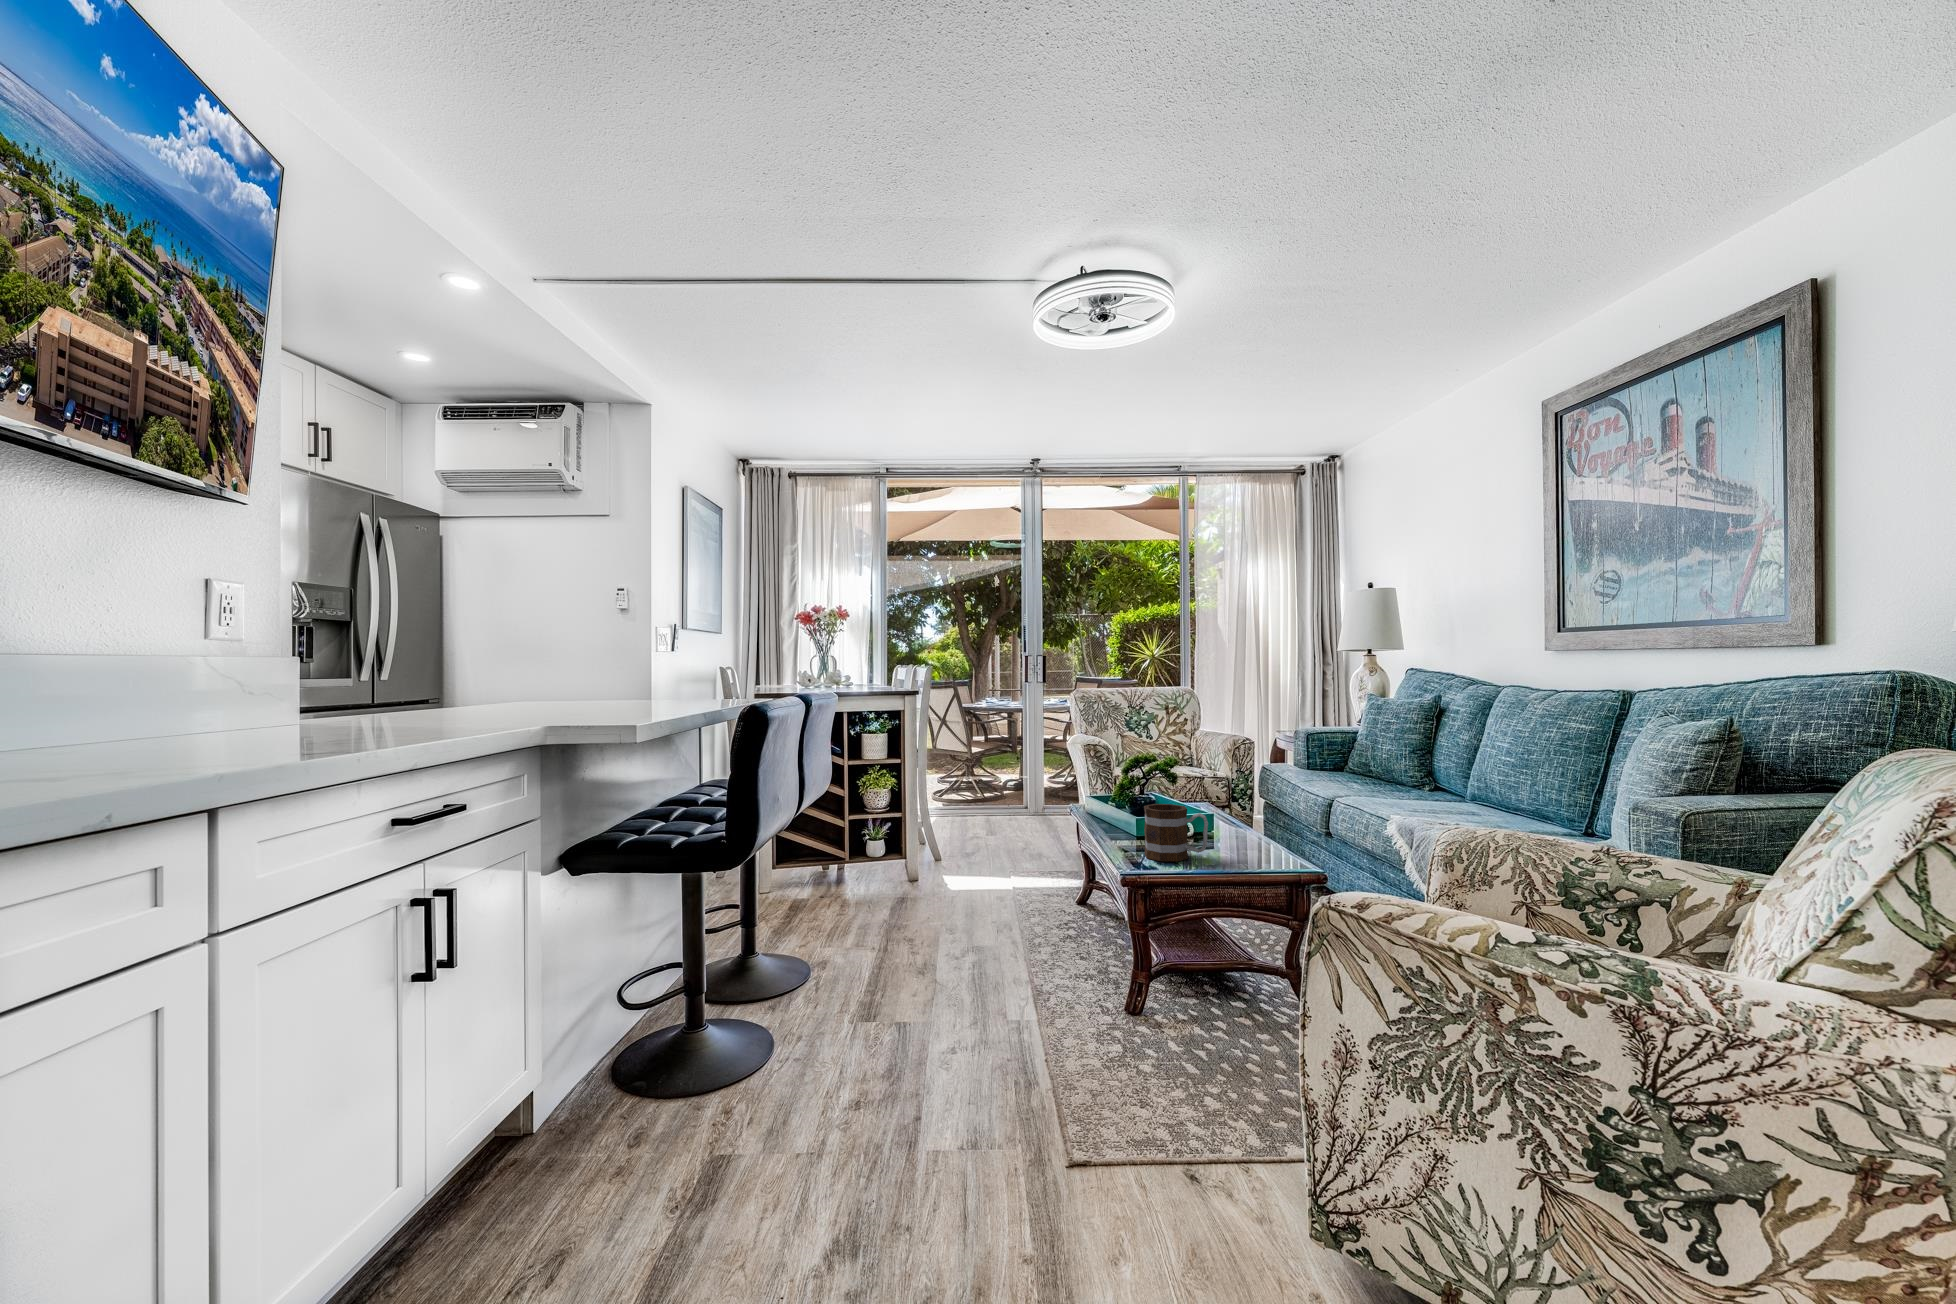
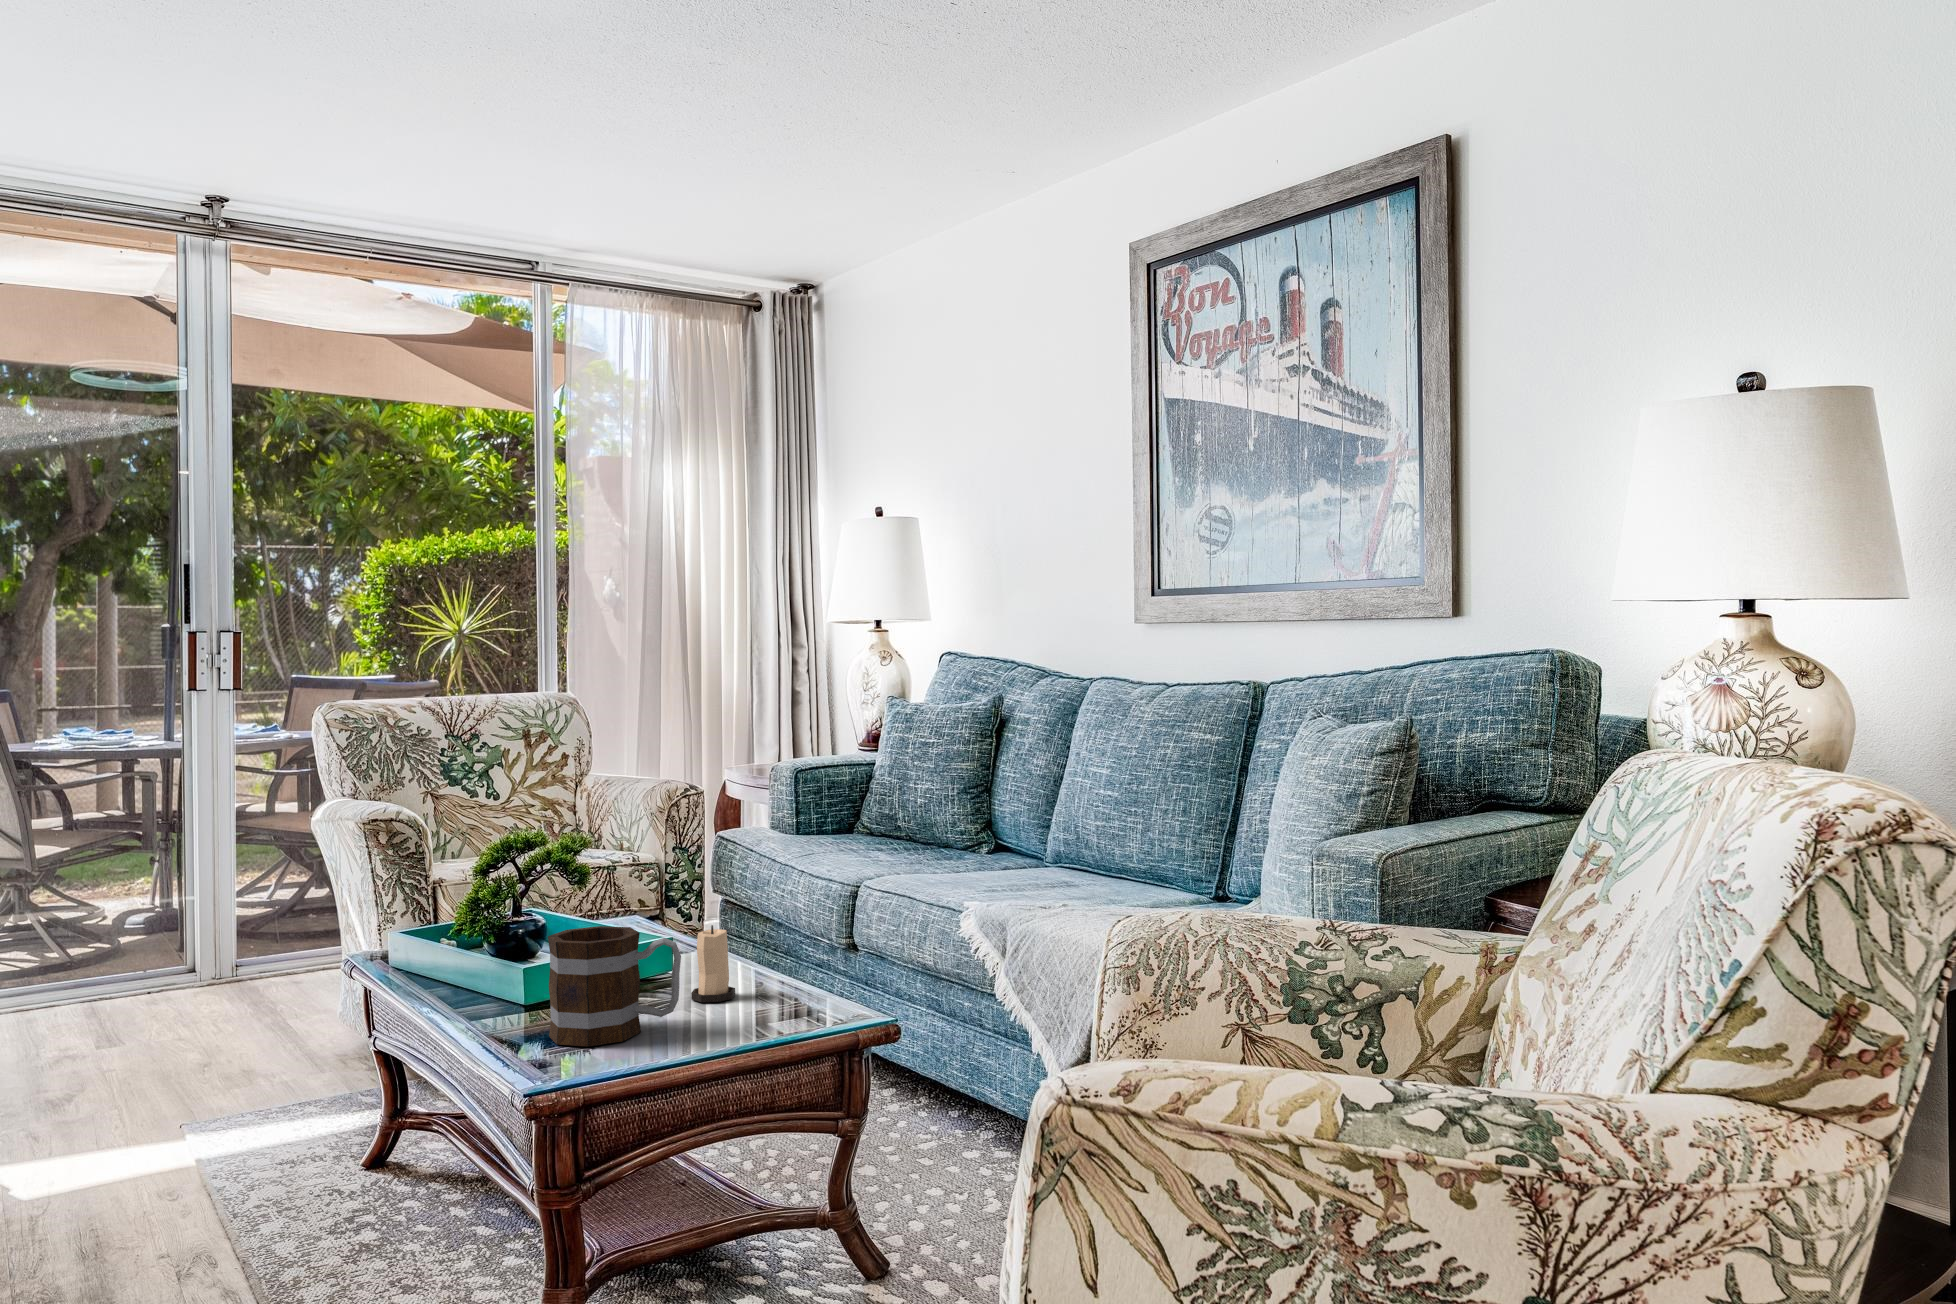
candle: none [1219,810,1243,850] -> present [691,925,735,1002]

